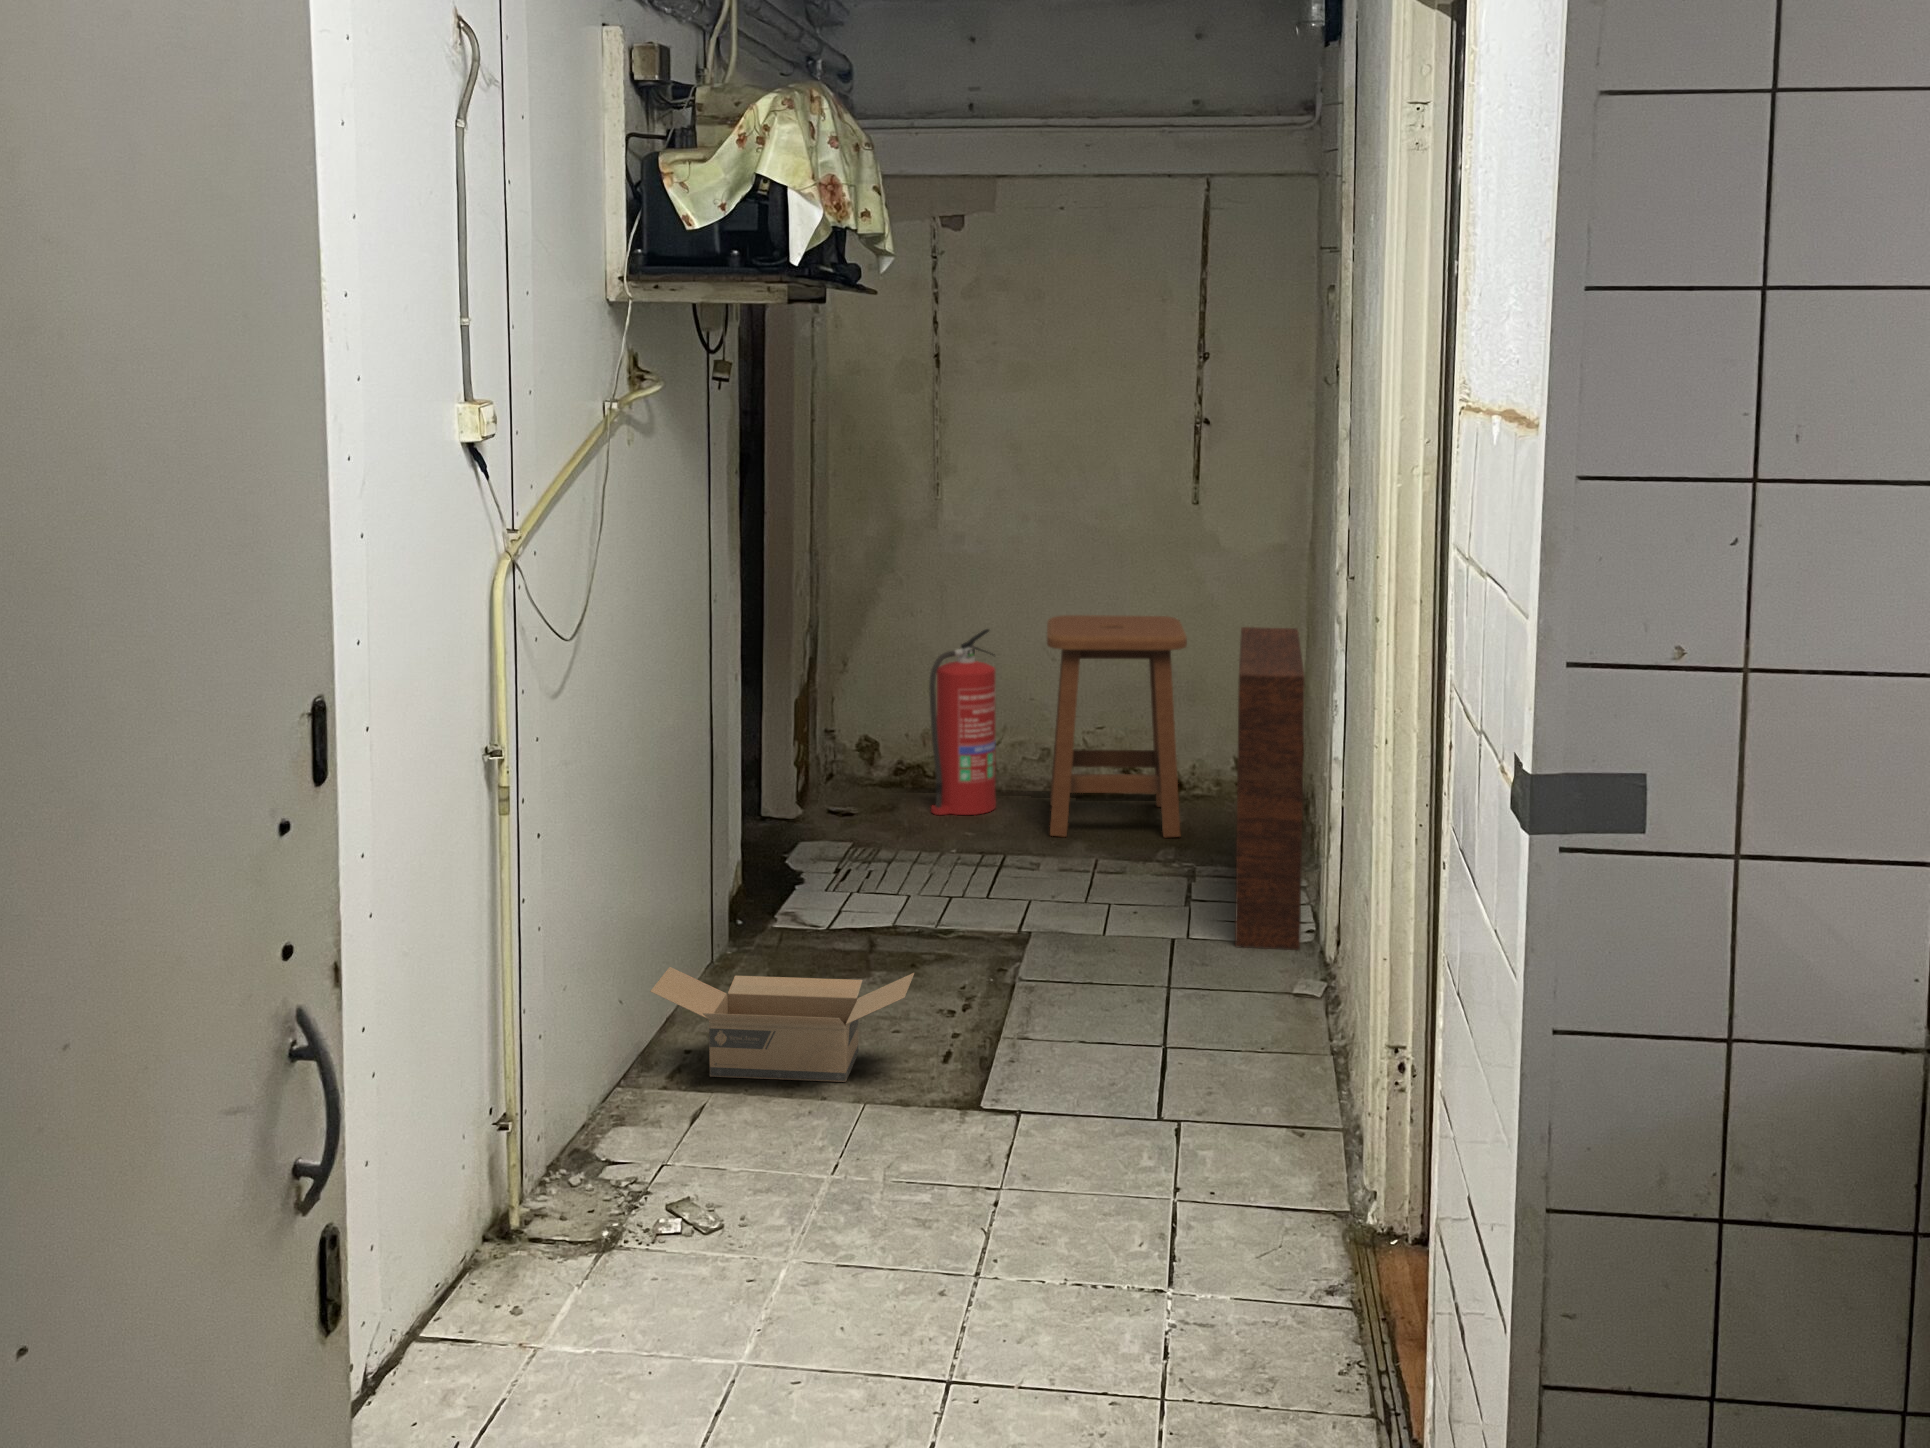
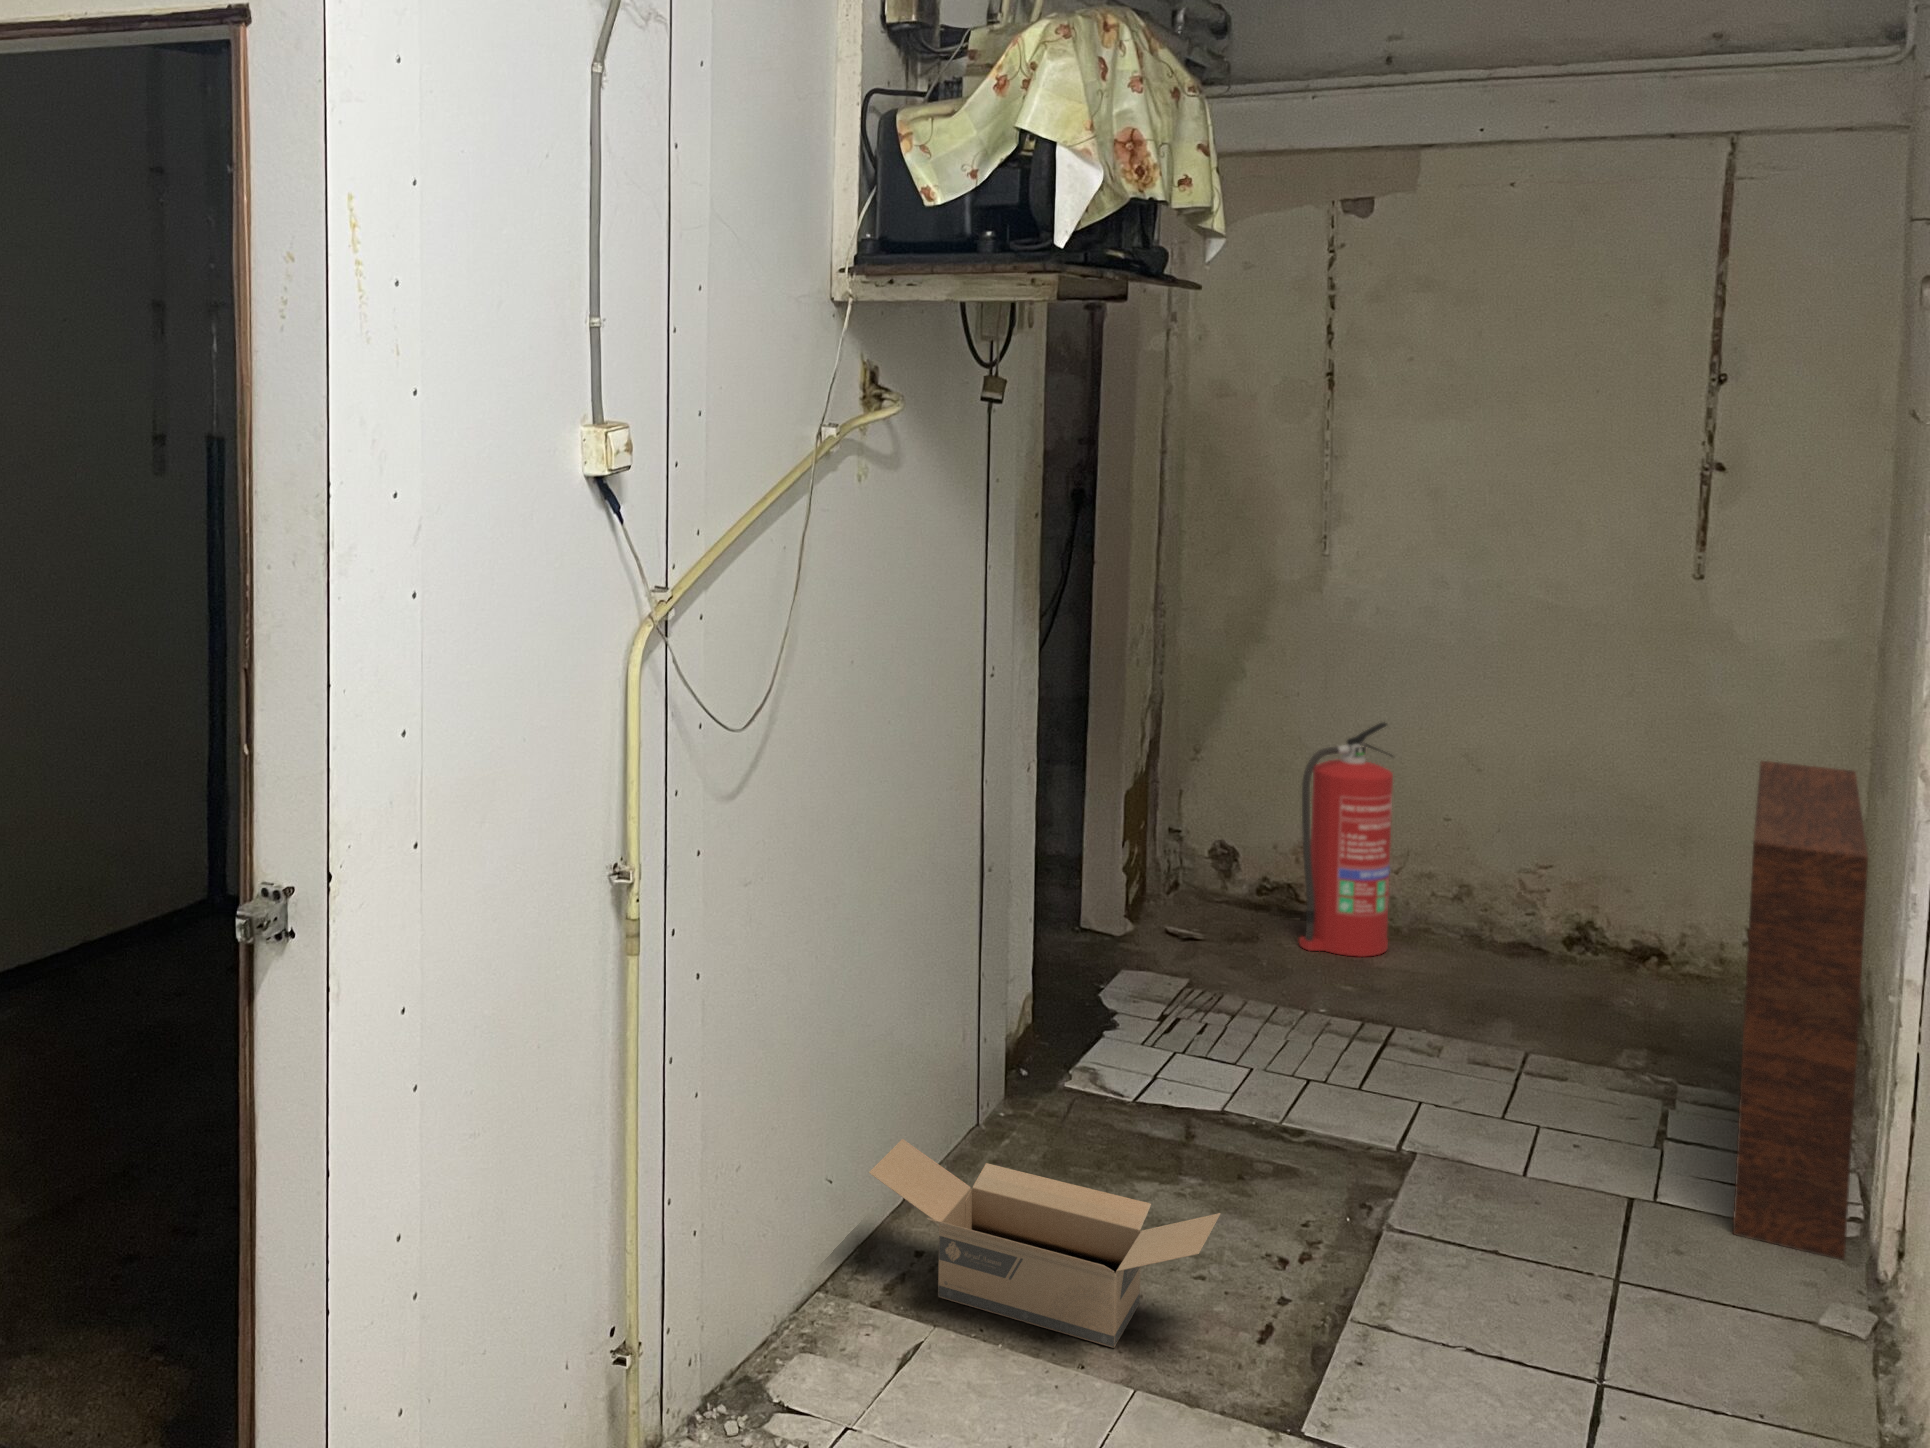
stool: present [1047,615,1187,837] -> none [1458,714,1673,1033]

